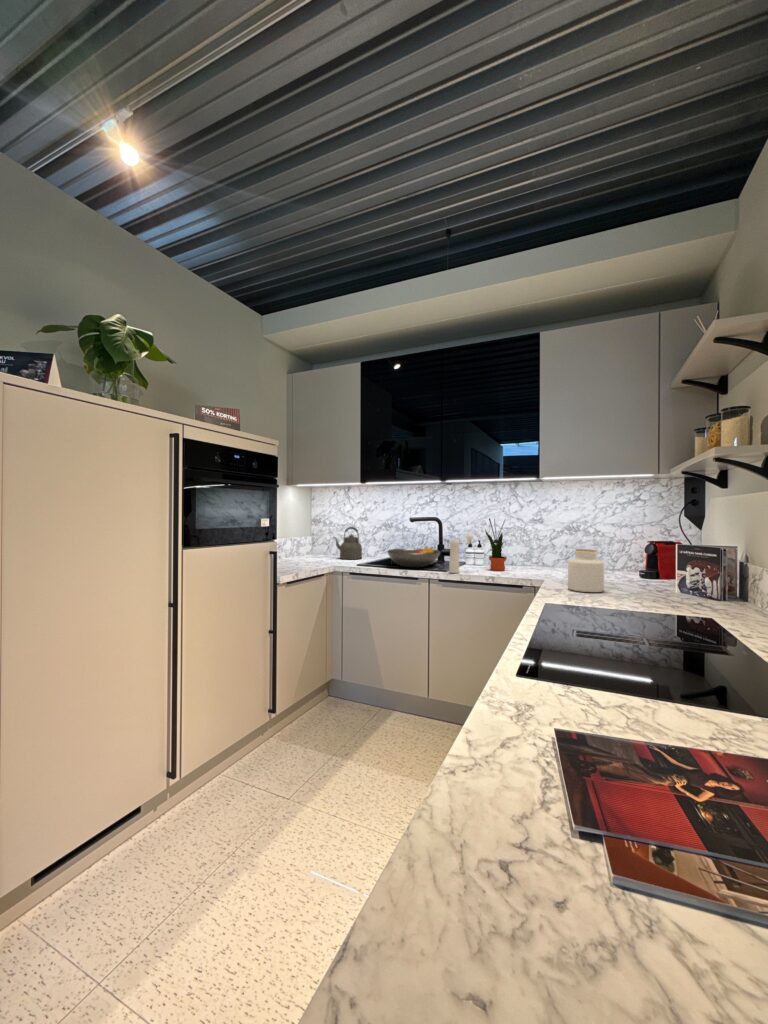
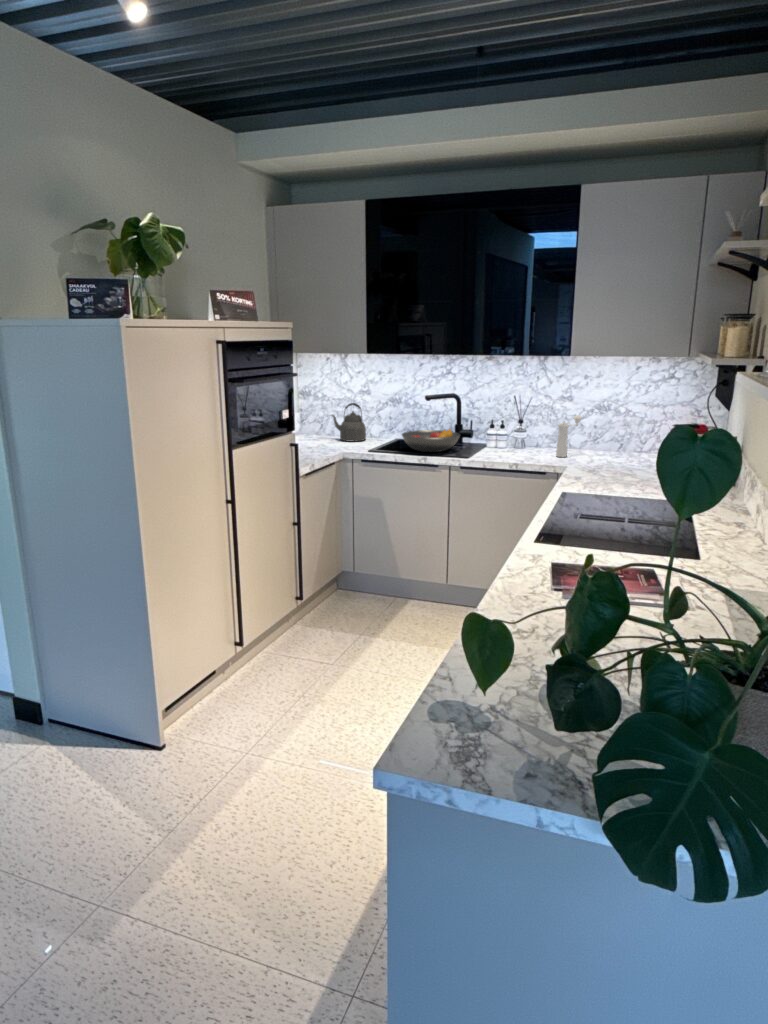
potted plant: present [485,530,507,571] -> none [509,409,531,455]
pepper mill: present [449,534,473,573] -> present [556,415,582,457]
jar: present [568,549,604,592] -> none [588,438,622,480]

